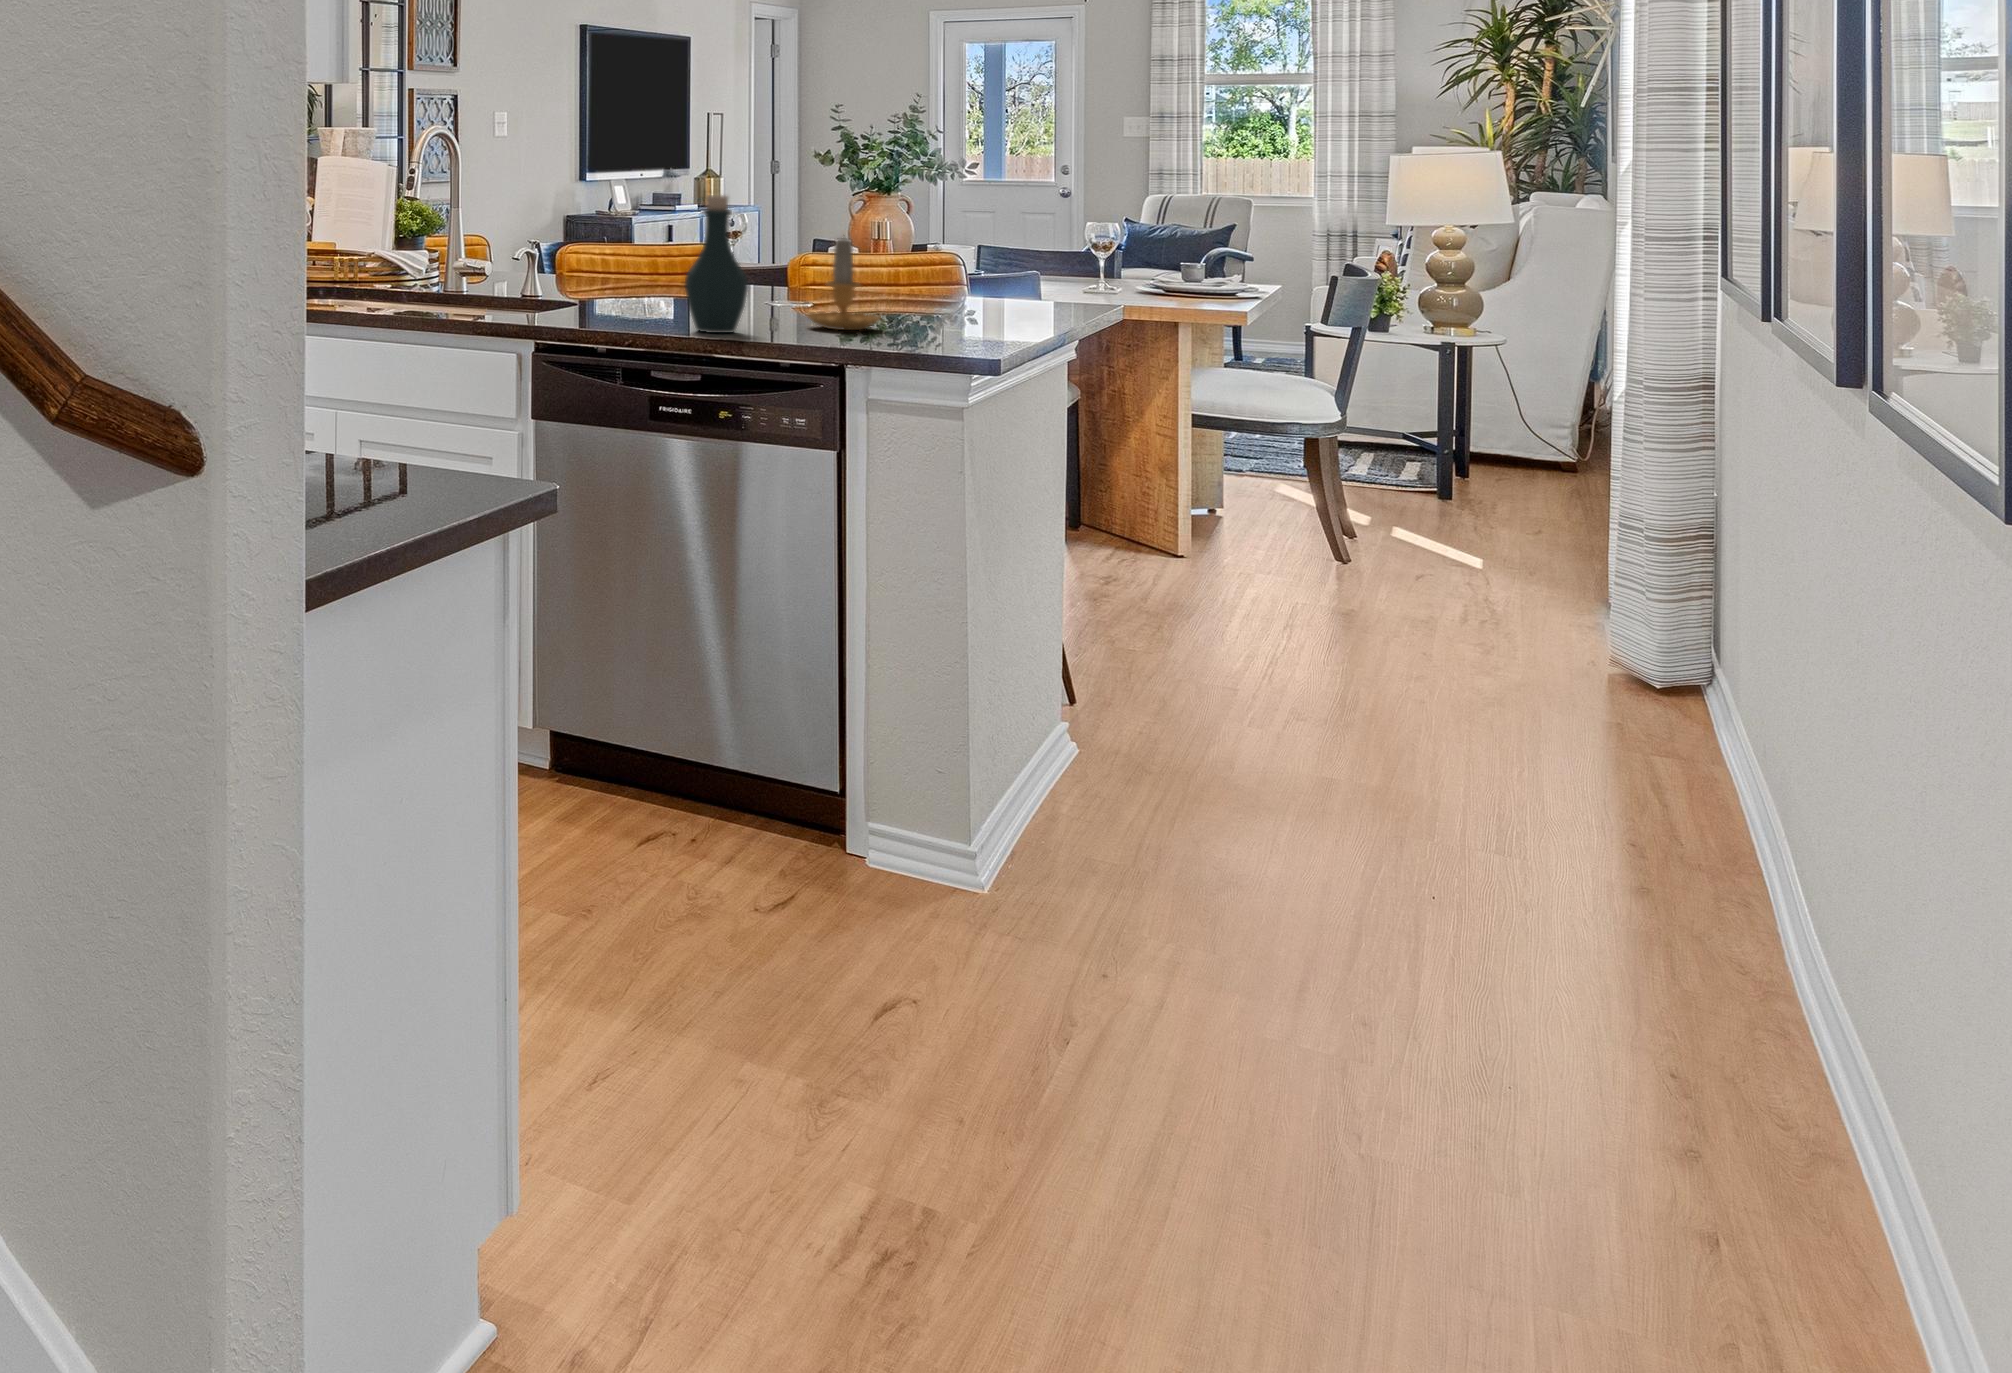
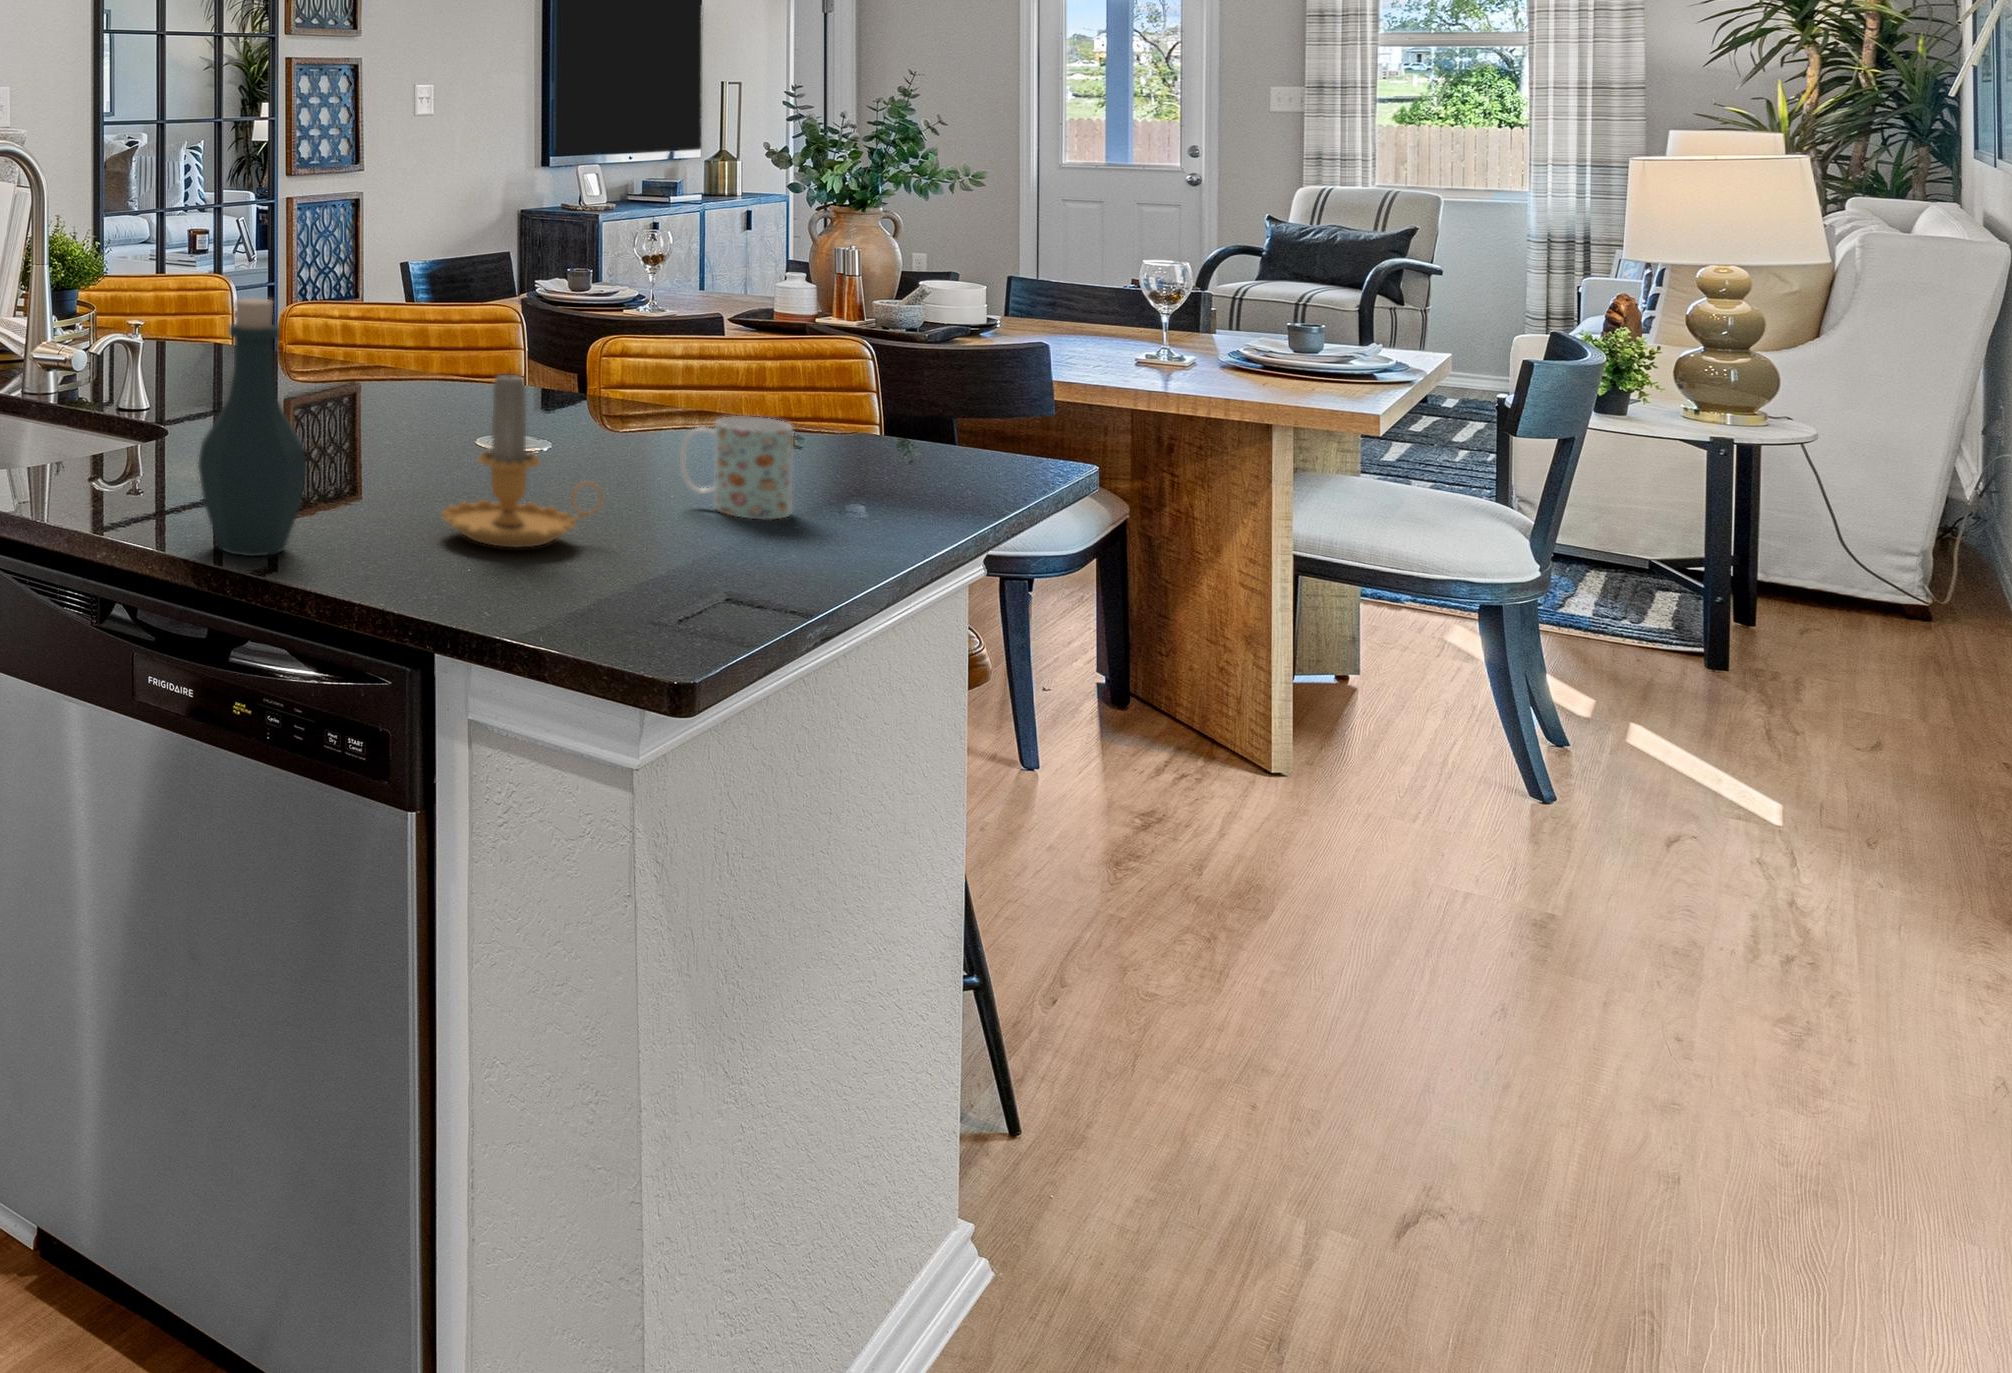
mug: none [913,269,977,323] -> present [680,416,793,519]

